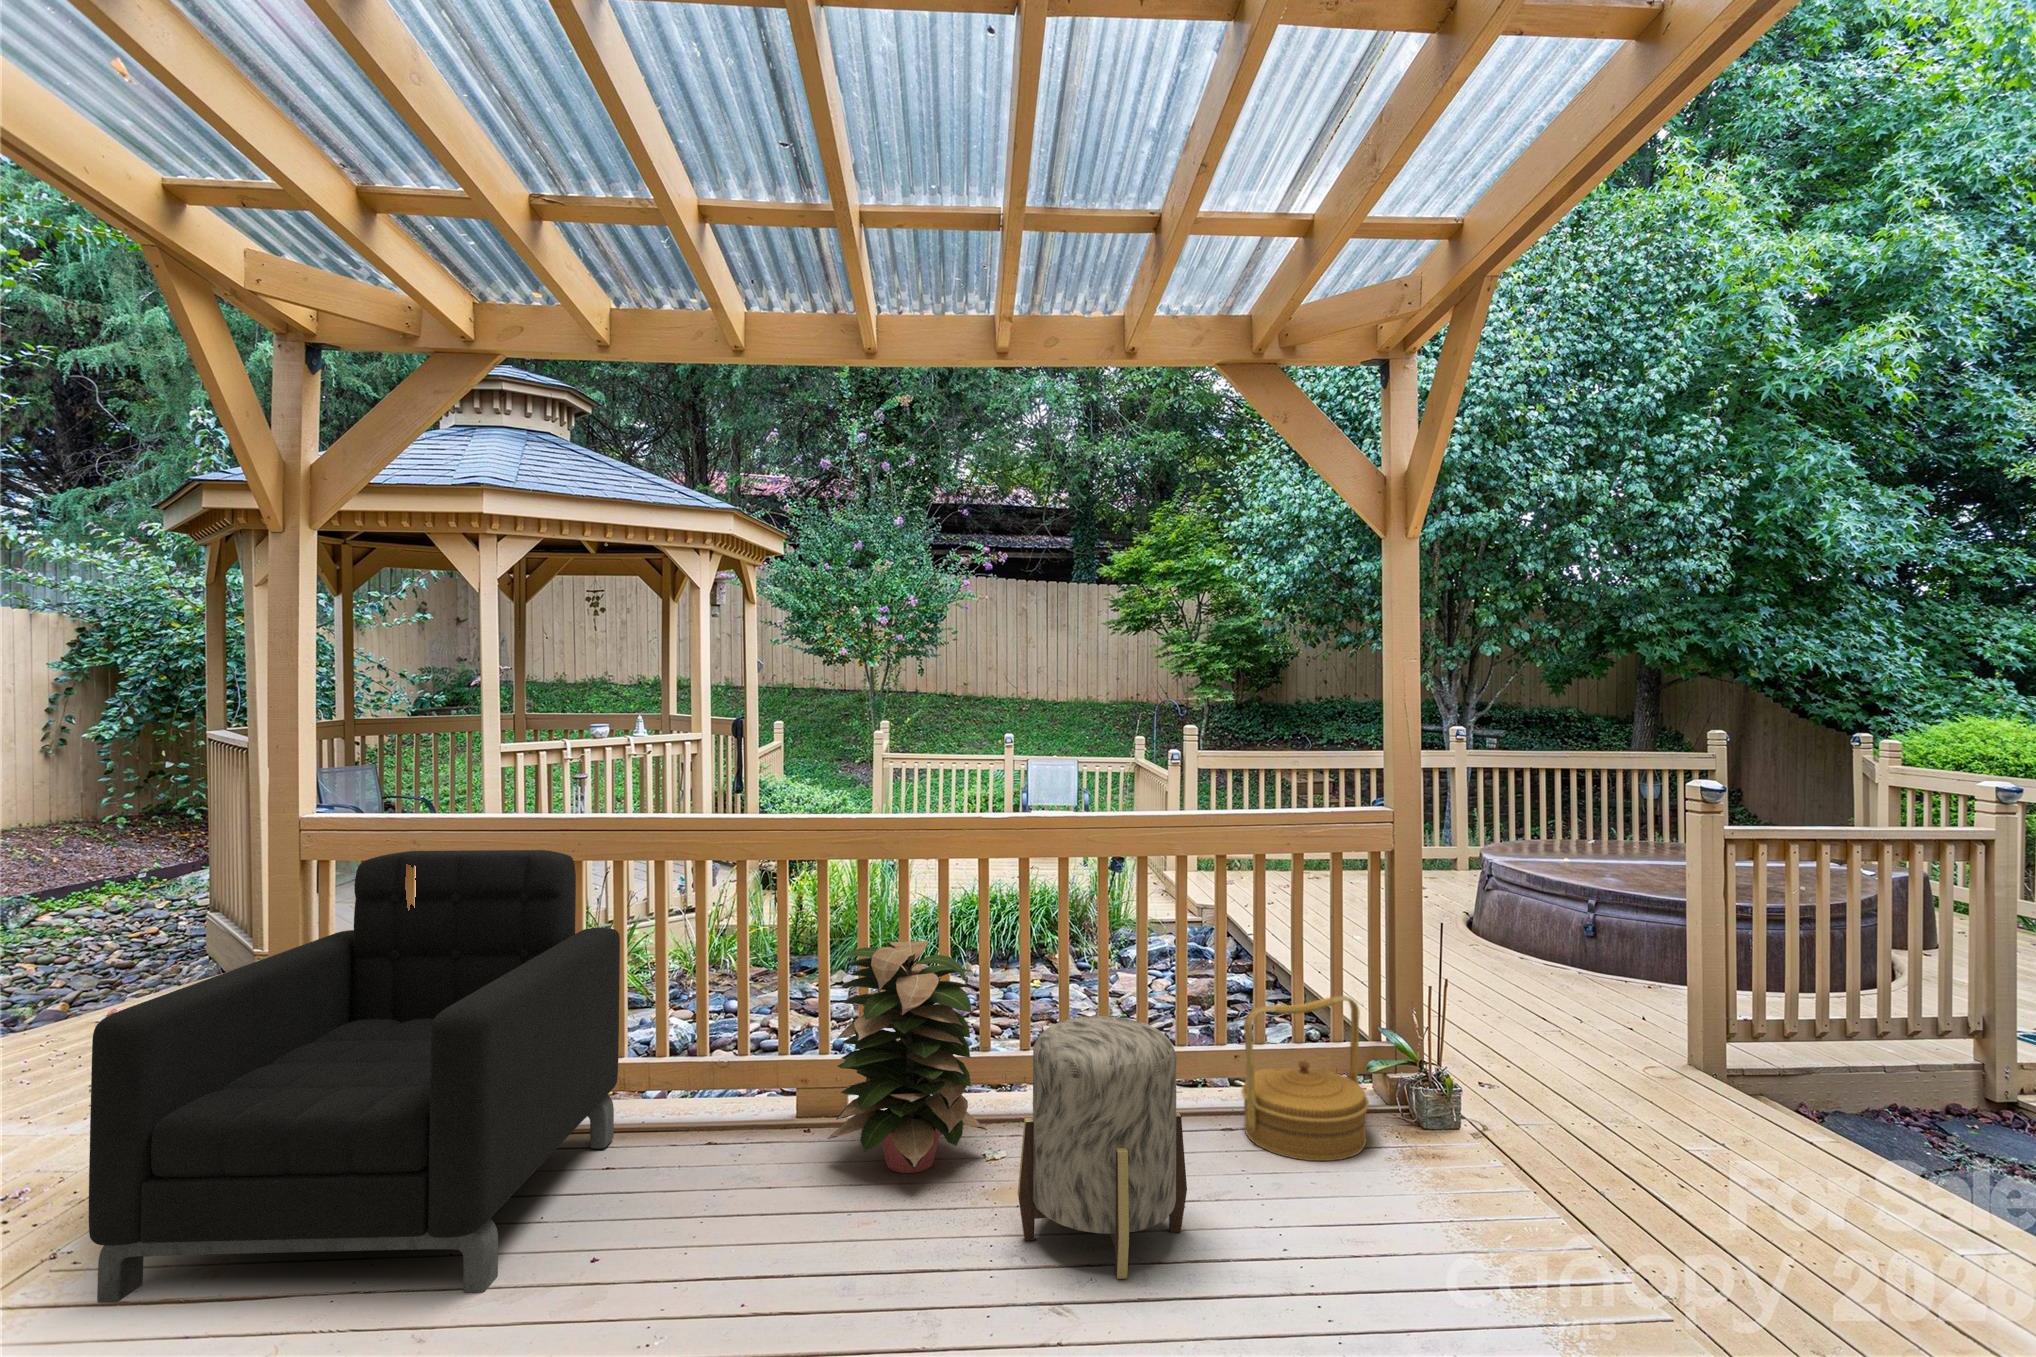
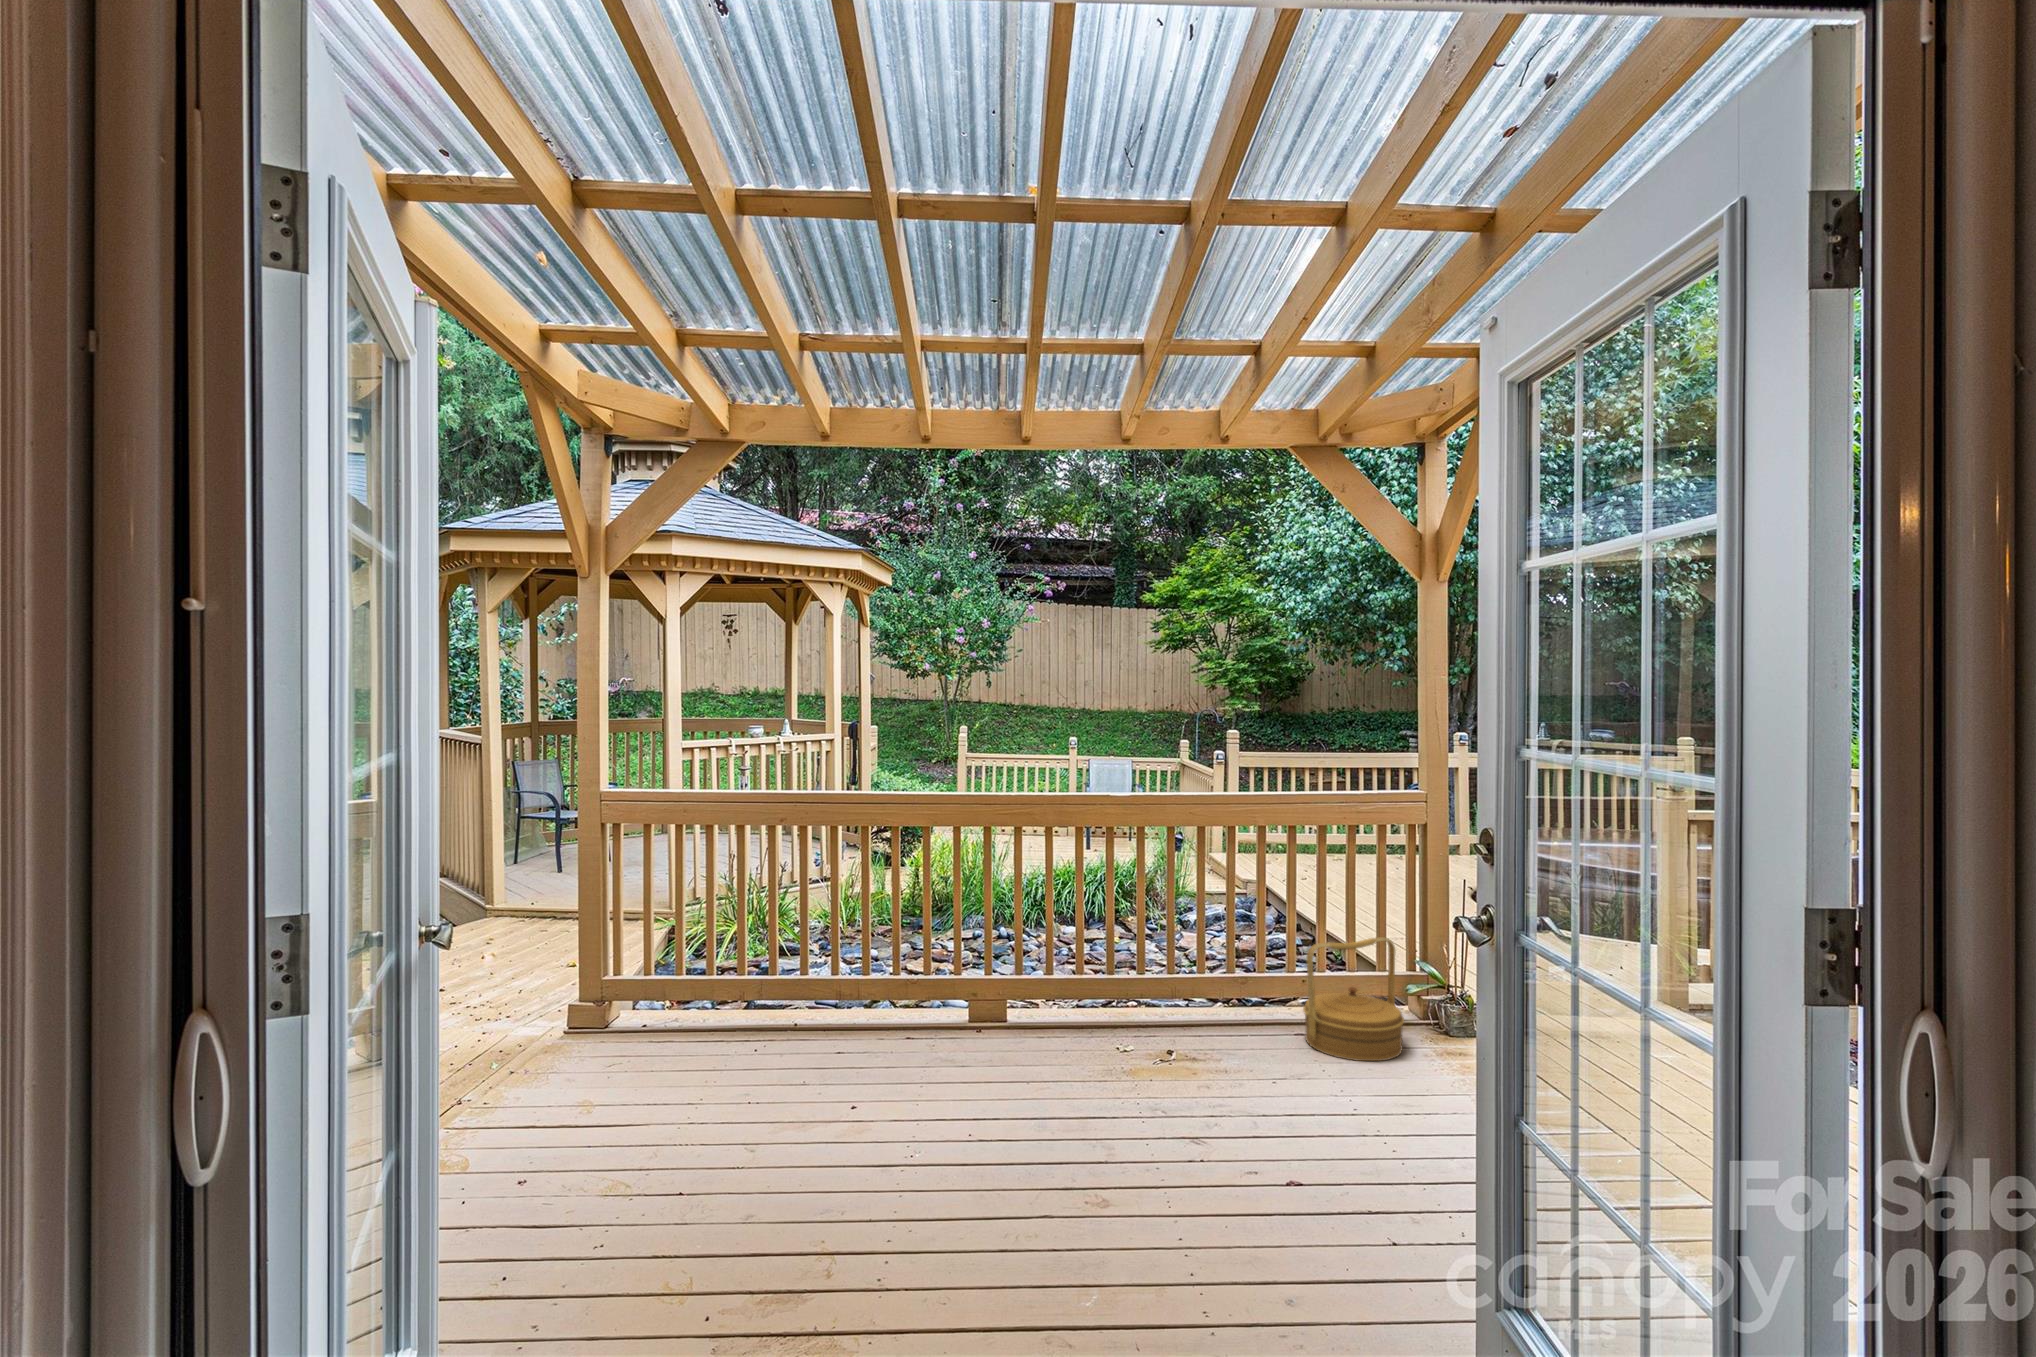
armchair: present [89,850,620,1303] -> none [498,816,828,1128]
decorative plant: present [828,941,987,1173] -> none [990,888,1111,1062]
ottoman: present [1018,1016,1187,1279] -> none [1145,942,1272,1130]

